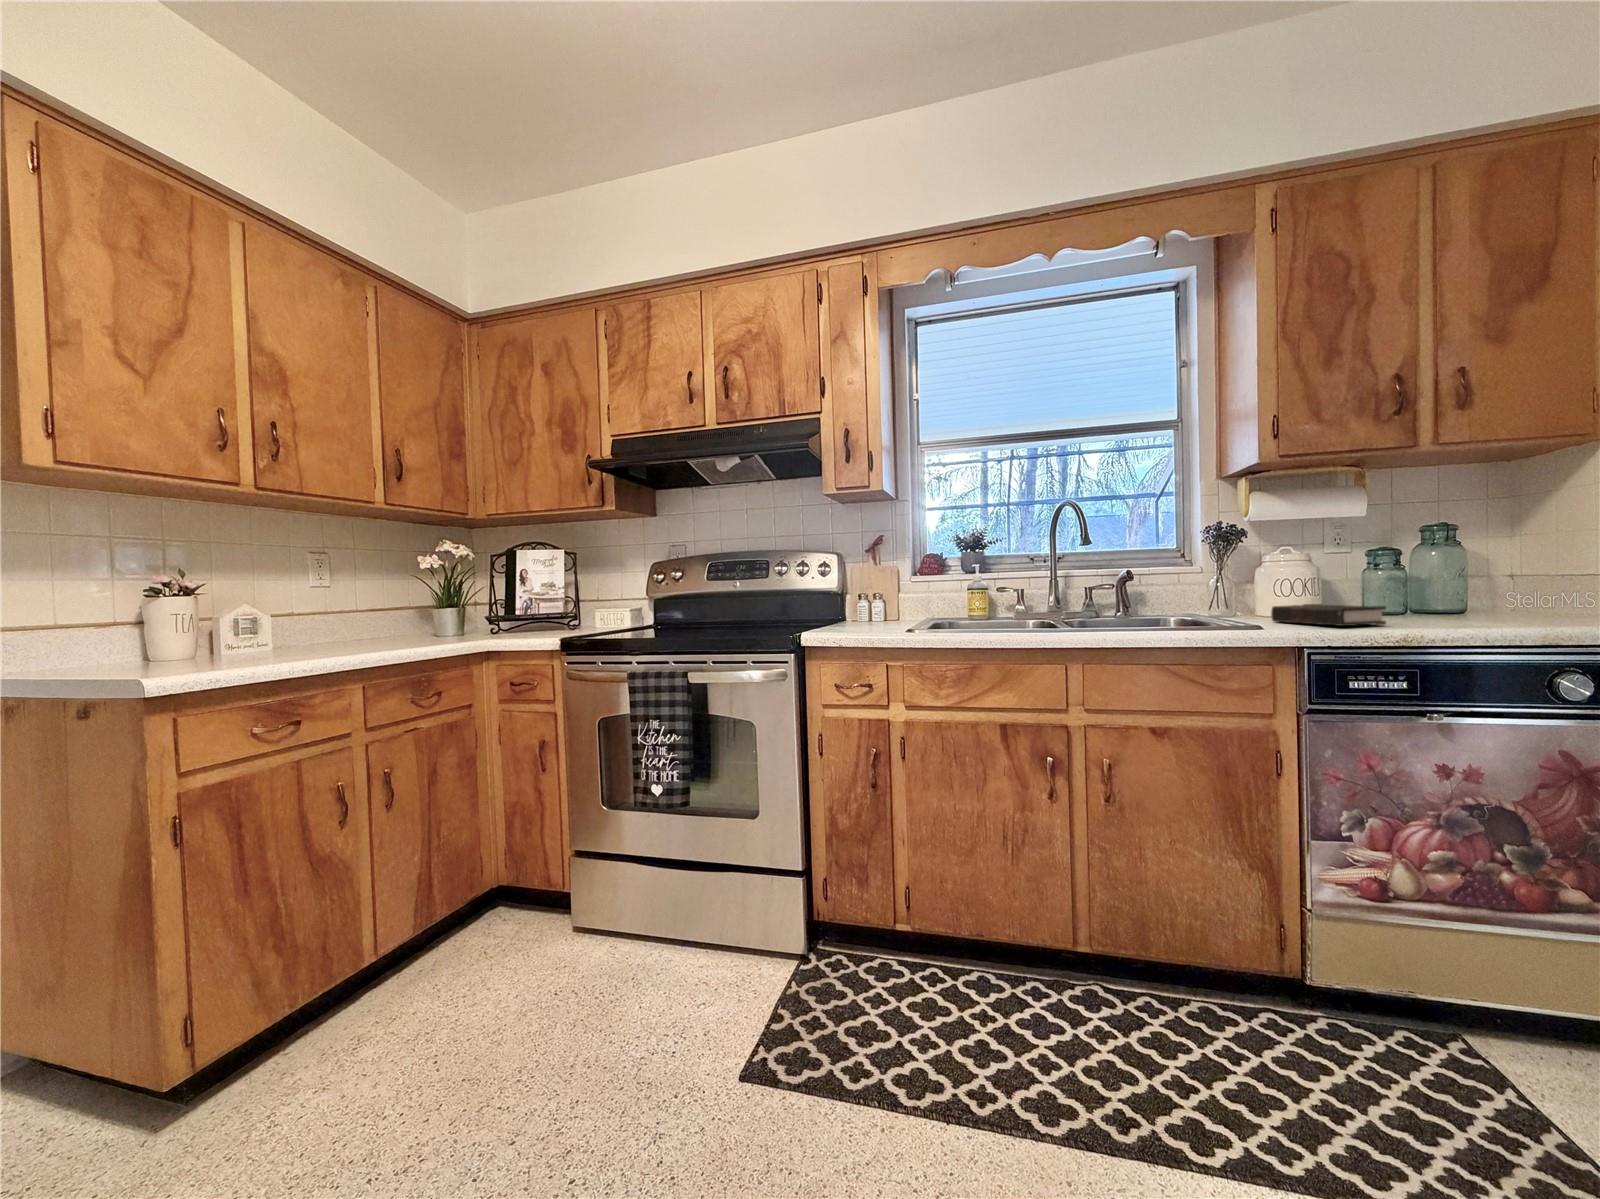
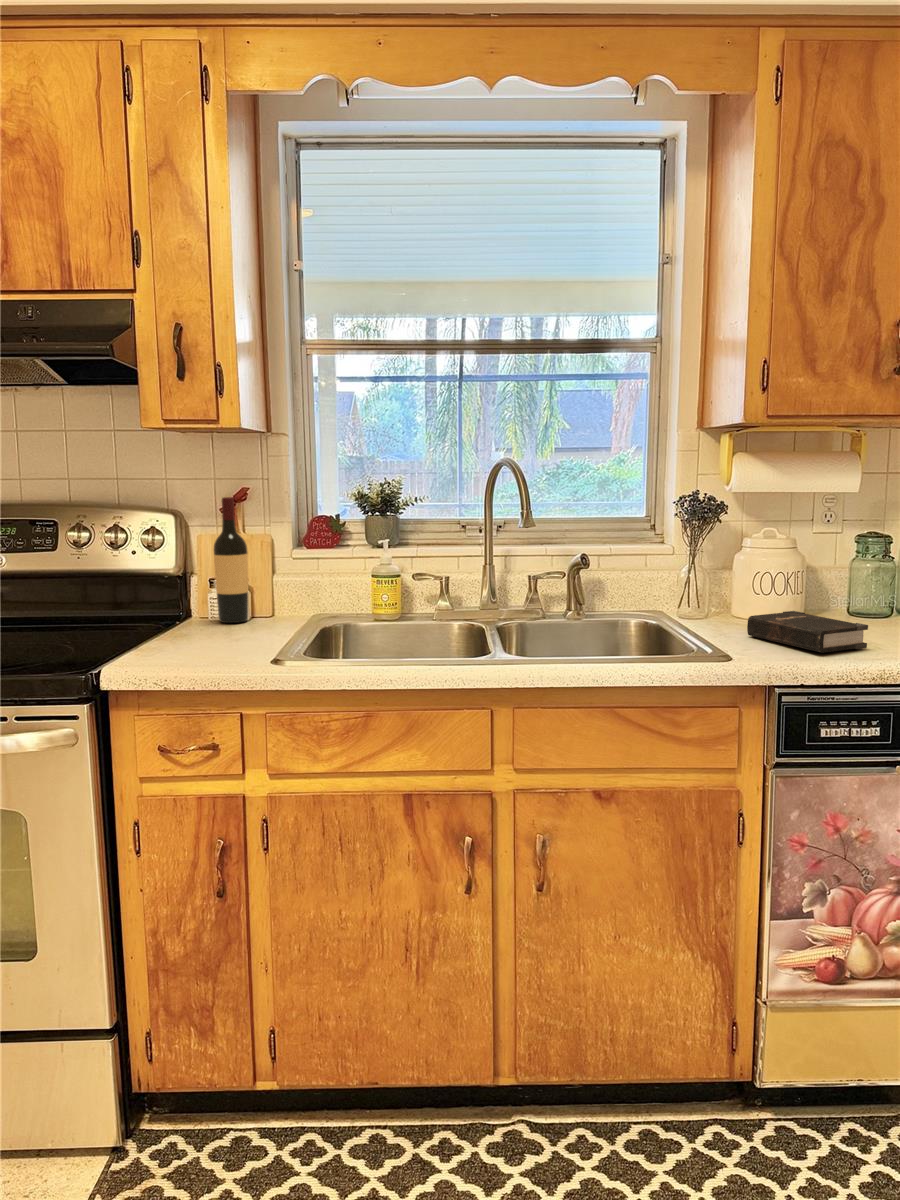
wine bottle: none [864,541,885,622] -> present [214,497,248,623]

